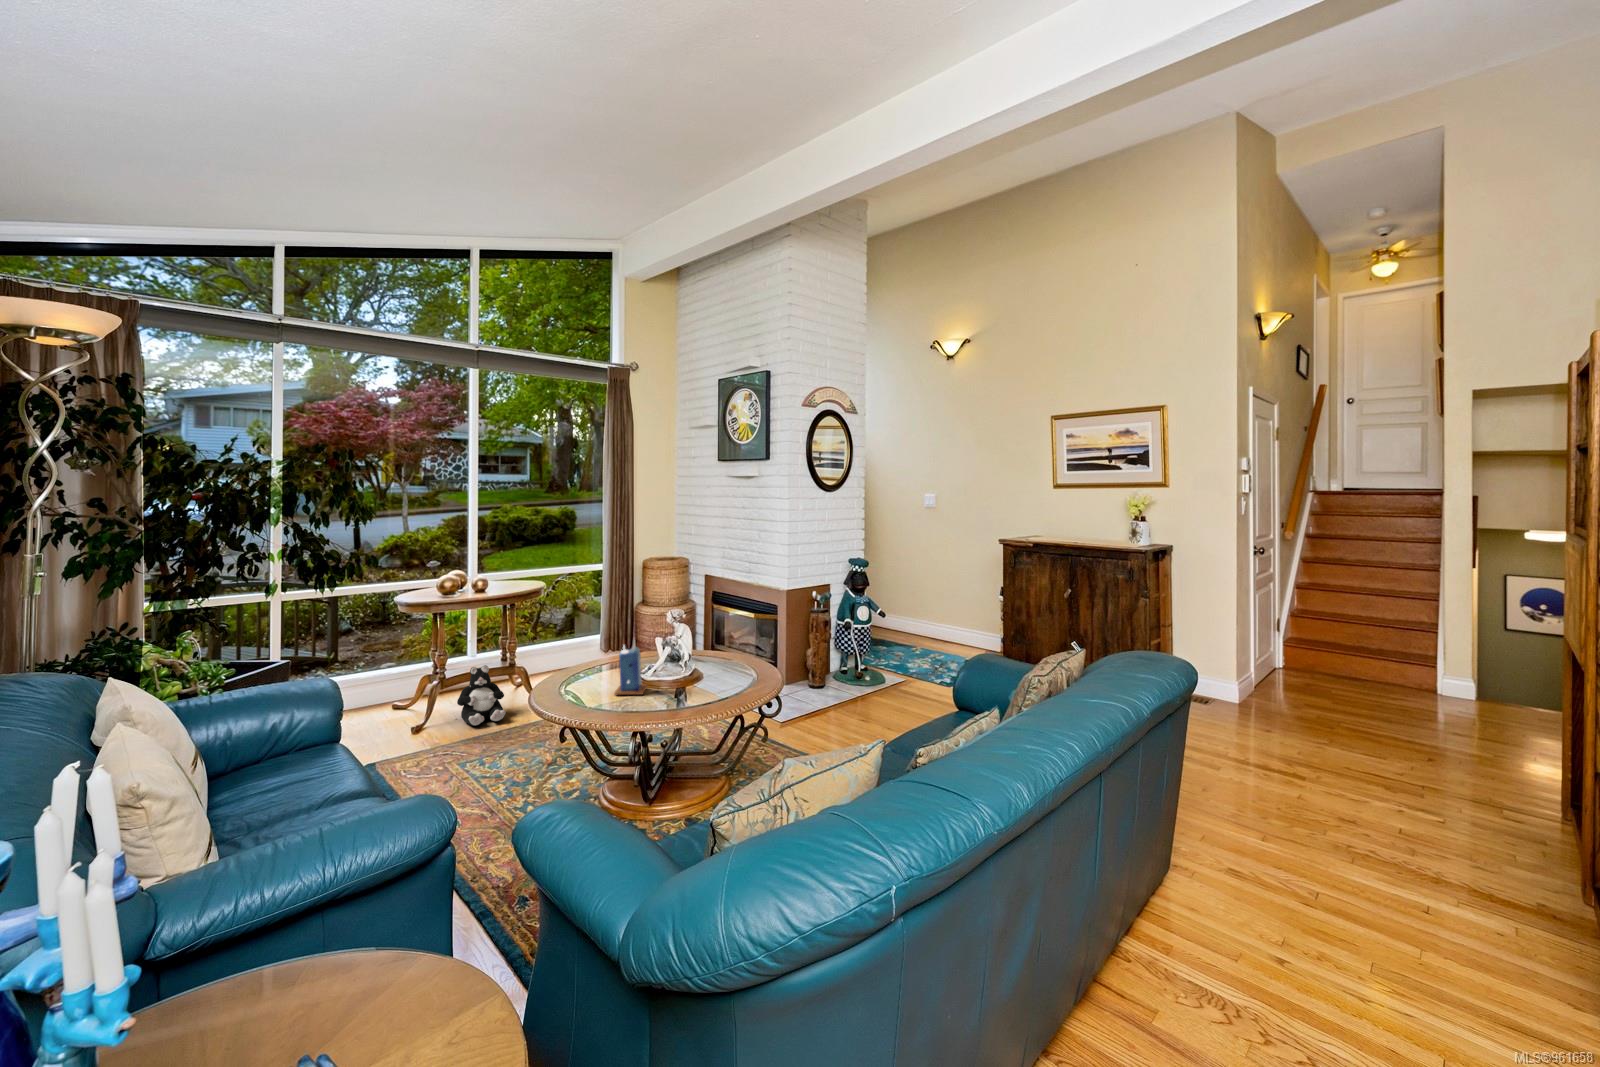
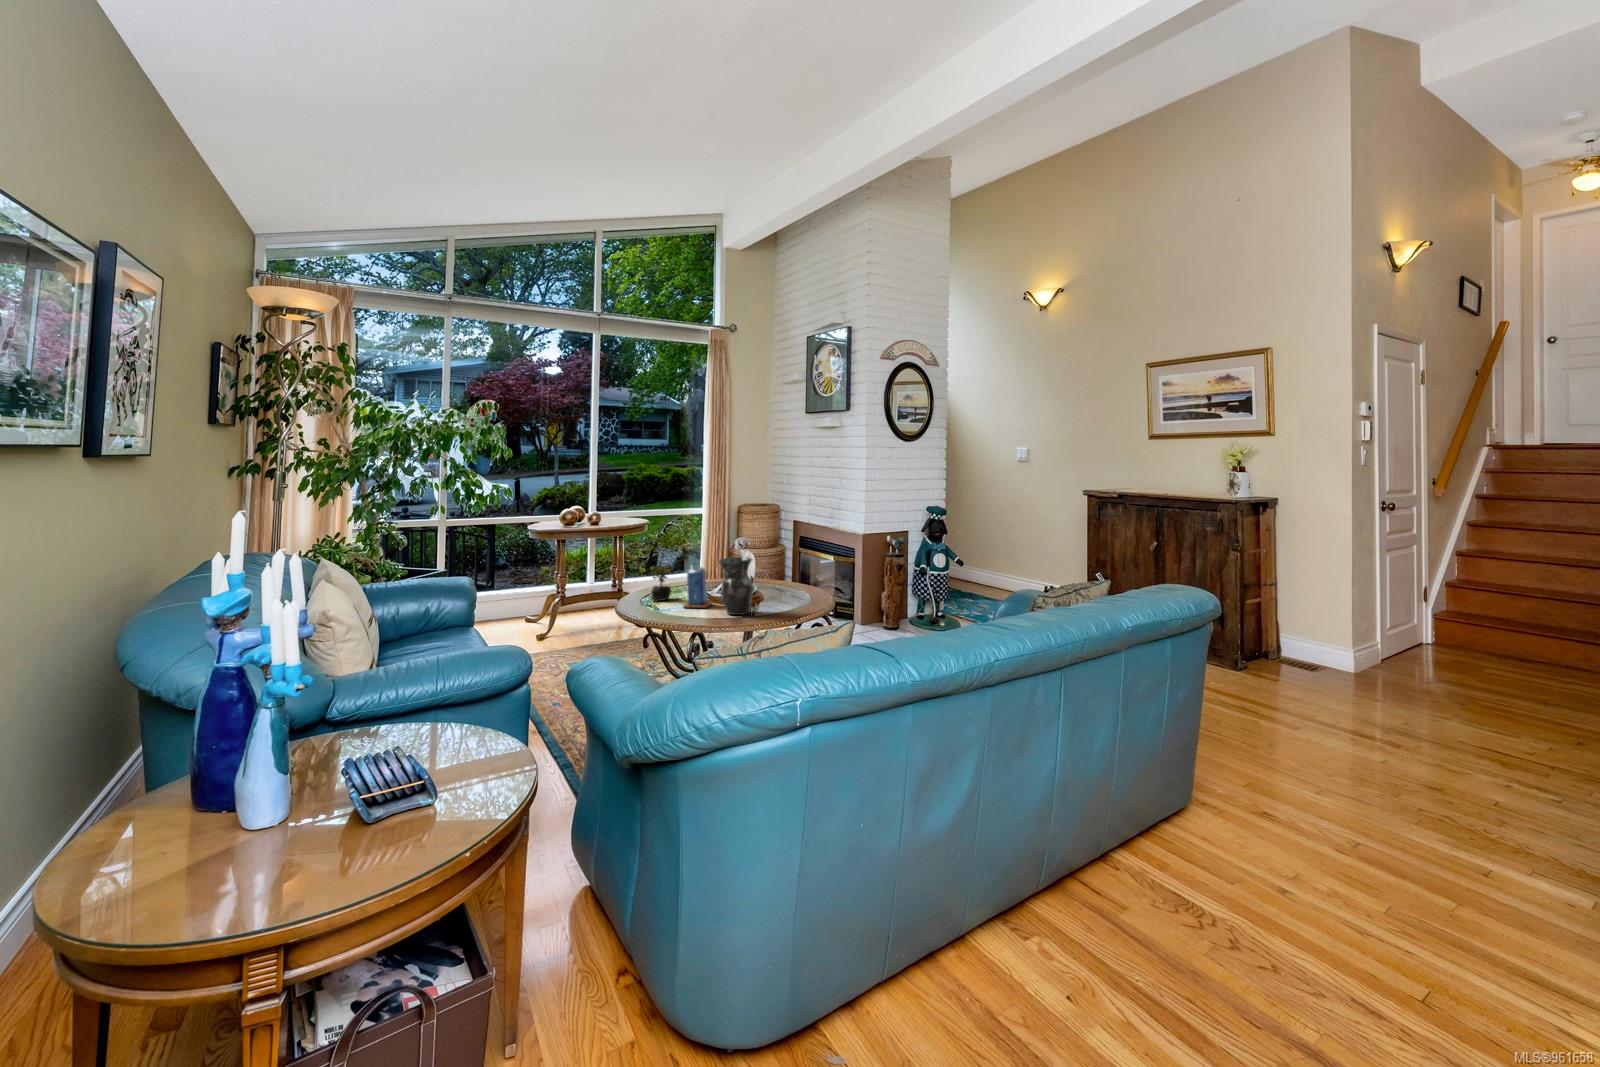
vase: none [660,634,702,703] -> present [718,557,754,615]
succulent plant: none [570,641,599,688] -> present [651,565,673,602]
plush toy: present [457,665,506,726] -> none [572,590,611,639]

